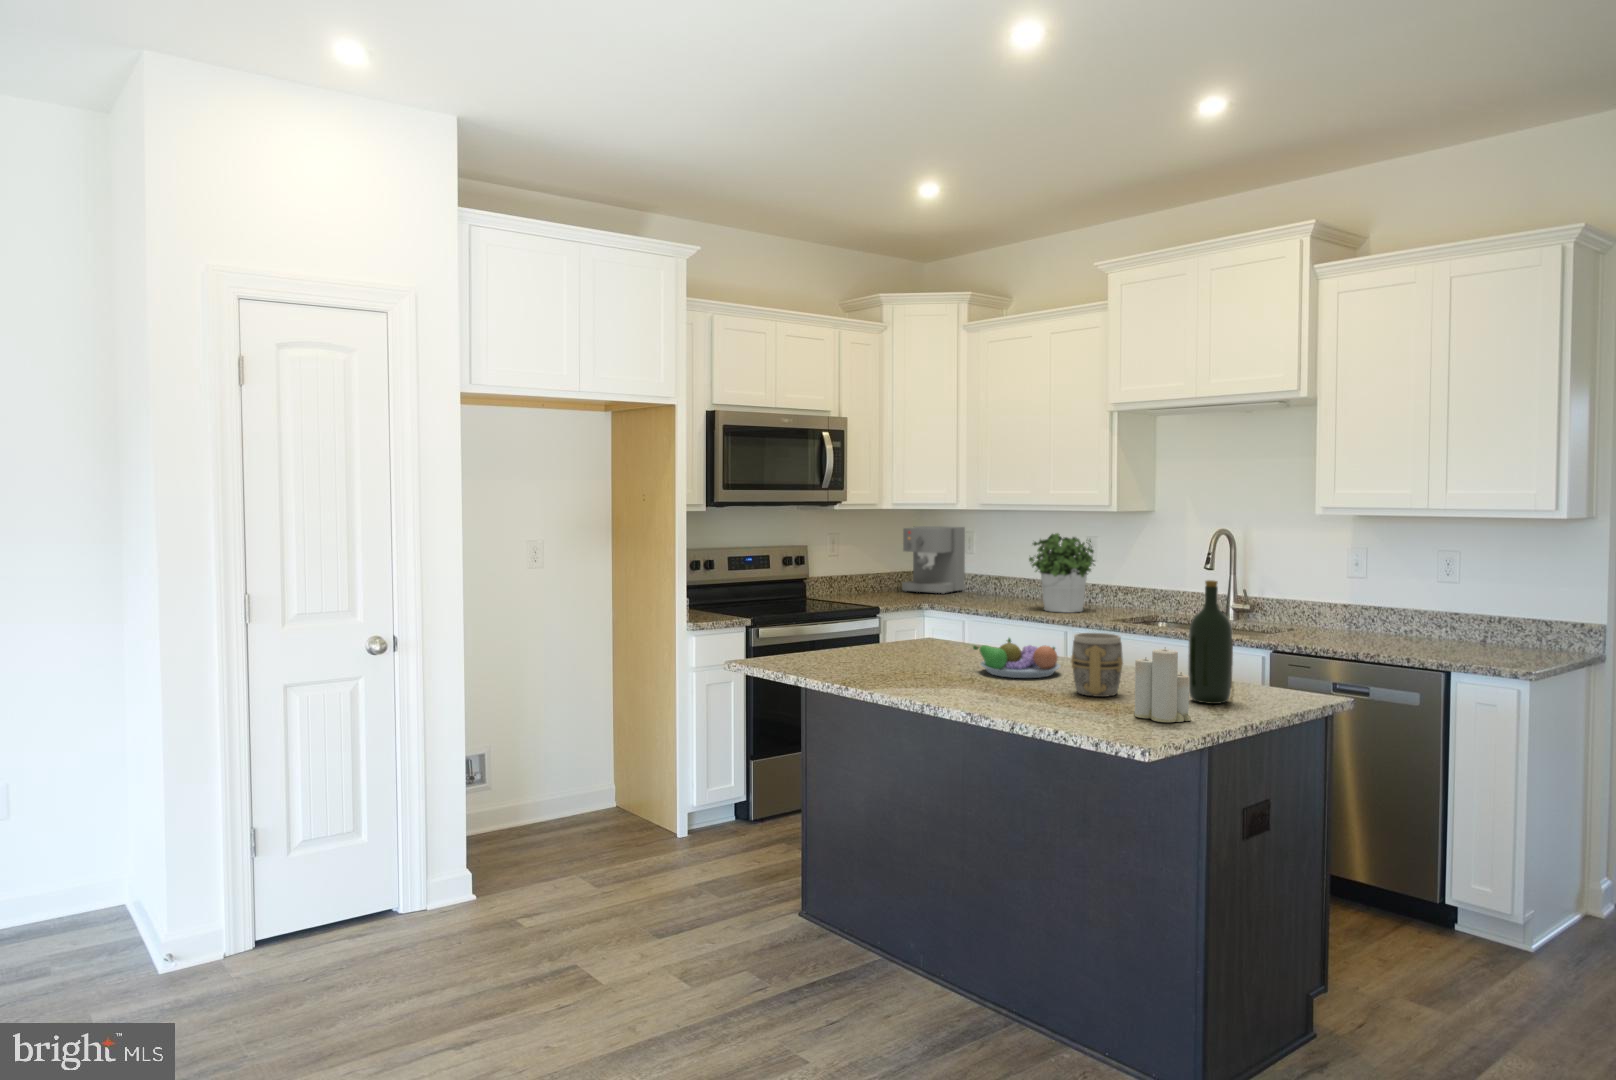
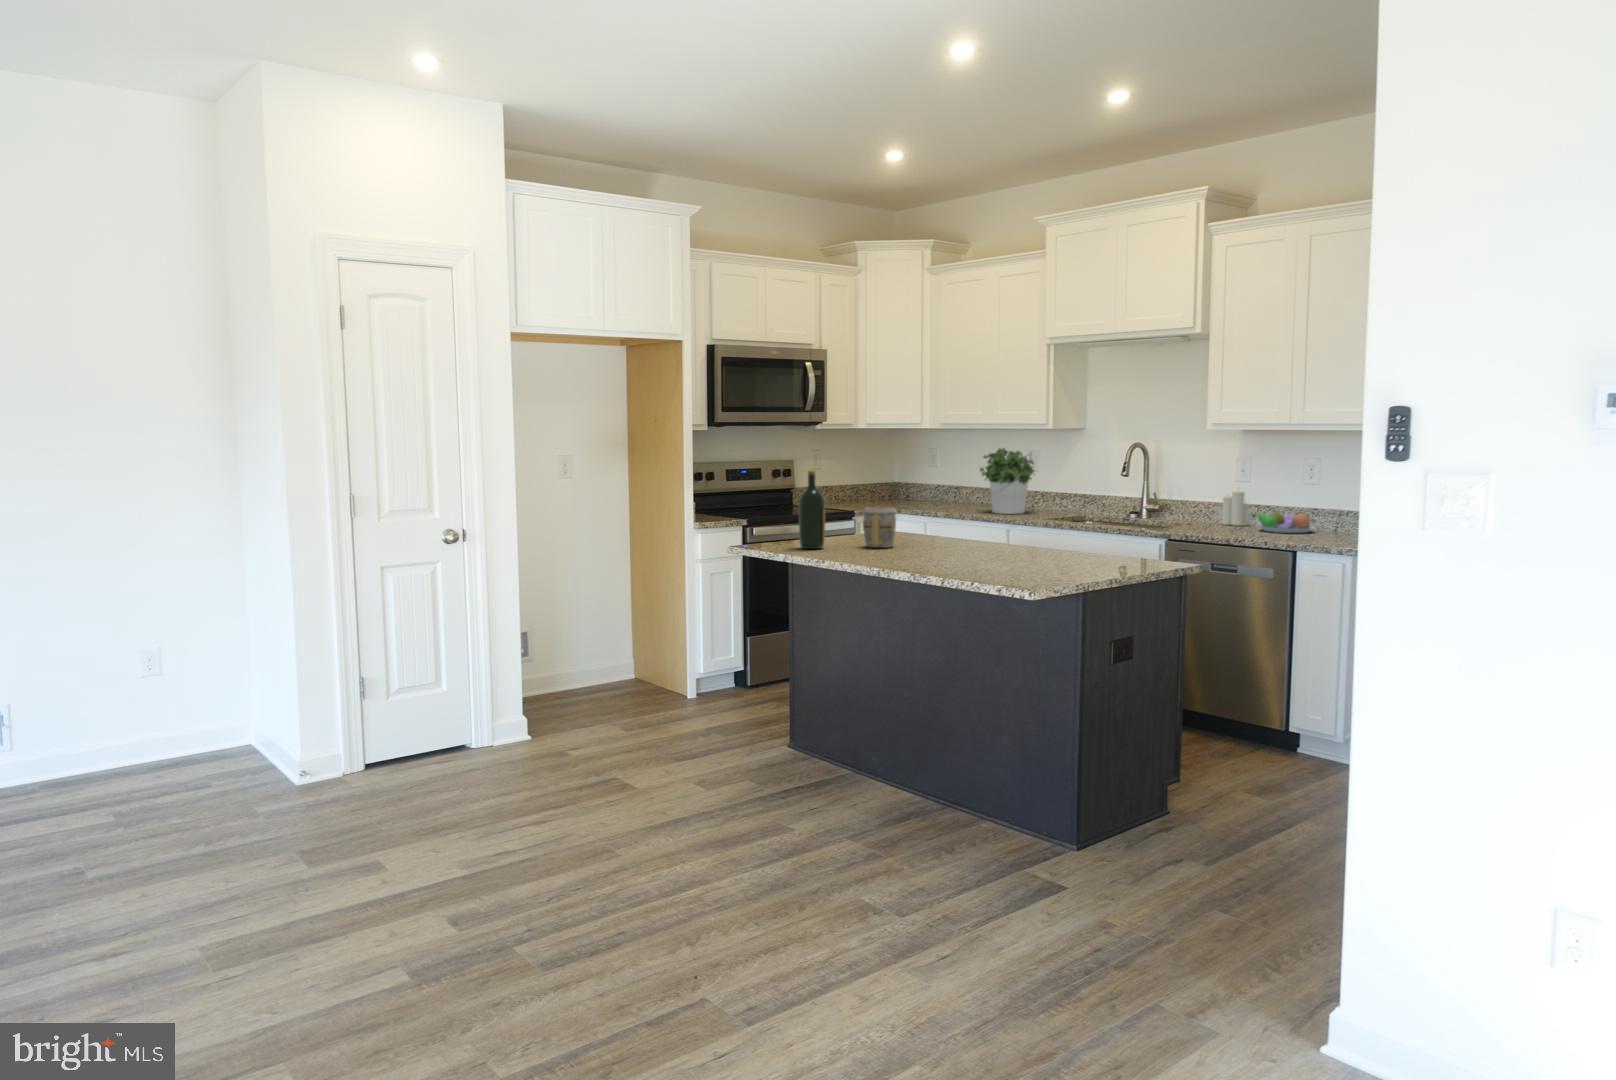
coffee maker: present [902,526,965,594] -> none [875,444,930,502]
wine bottle: present [1188,580,1233,704] -> present [799,471,825,549]
mug: present [1071,633,1123,697] -> present [863,507,896,548]
fruit bowl: present [973,638,1060,678] -> present [1252,511,1313,533]
candle: present [1134,649,1191,722] -> present [1221,491,1249,526]

